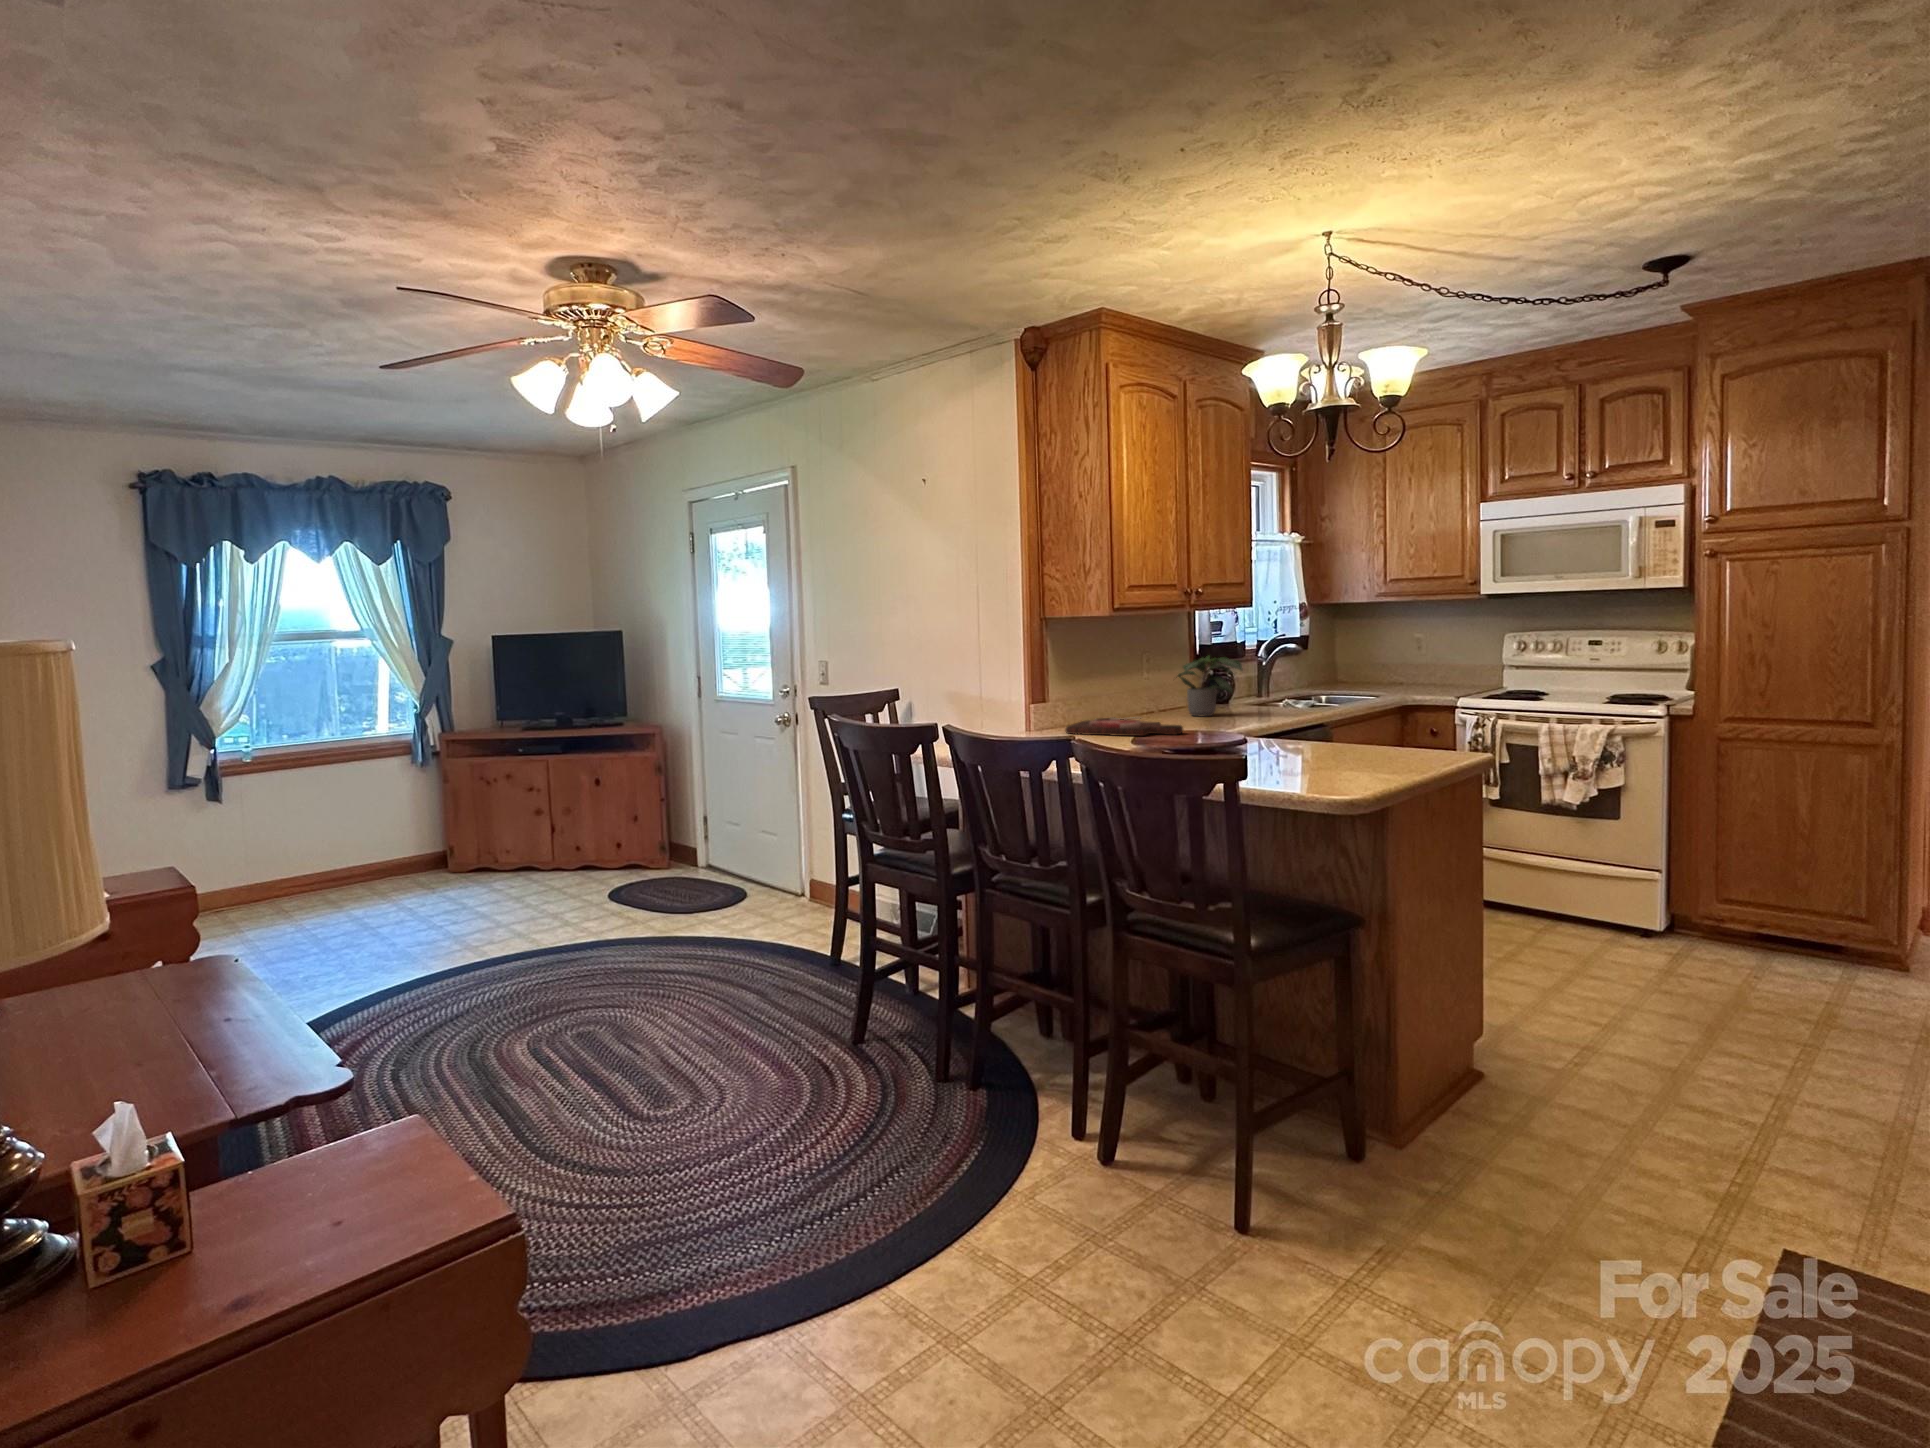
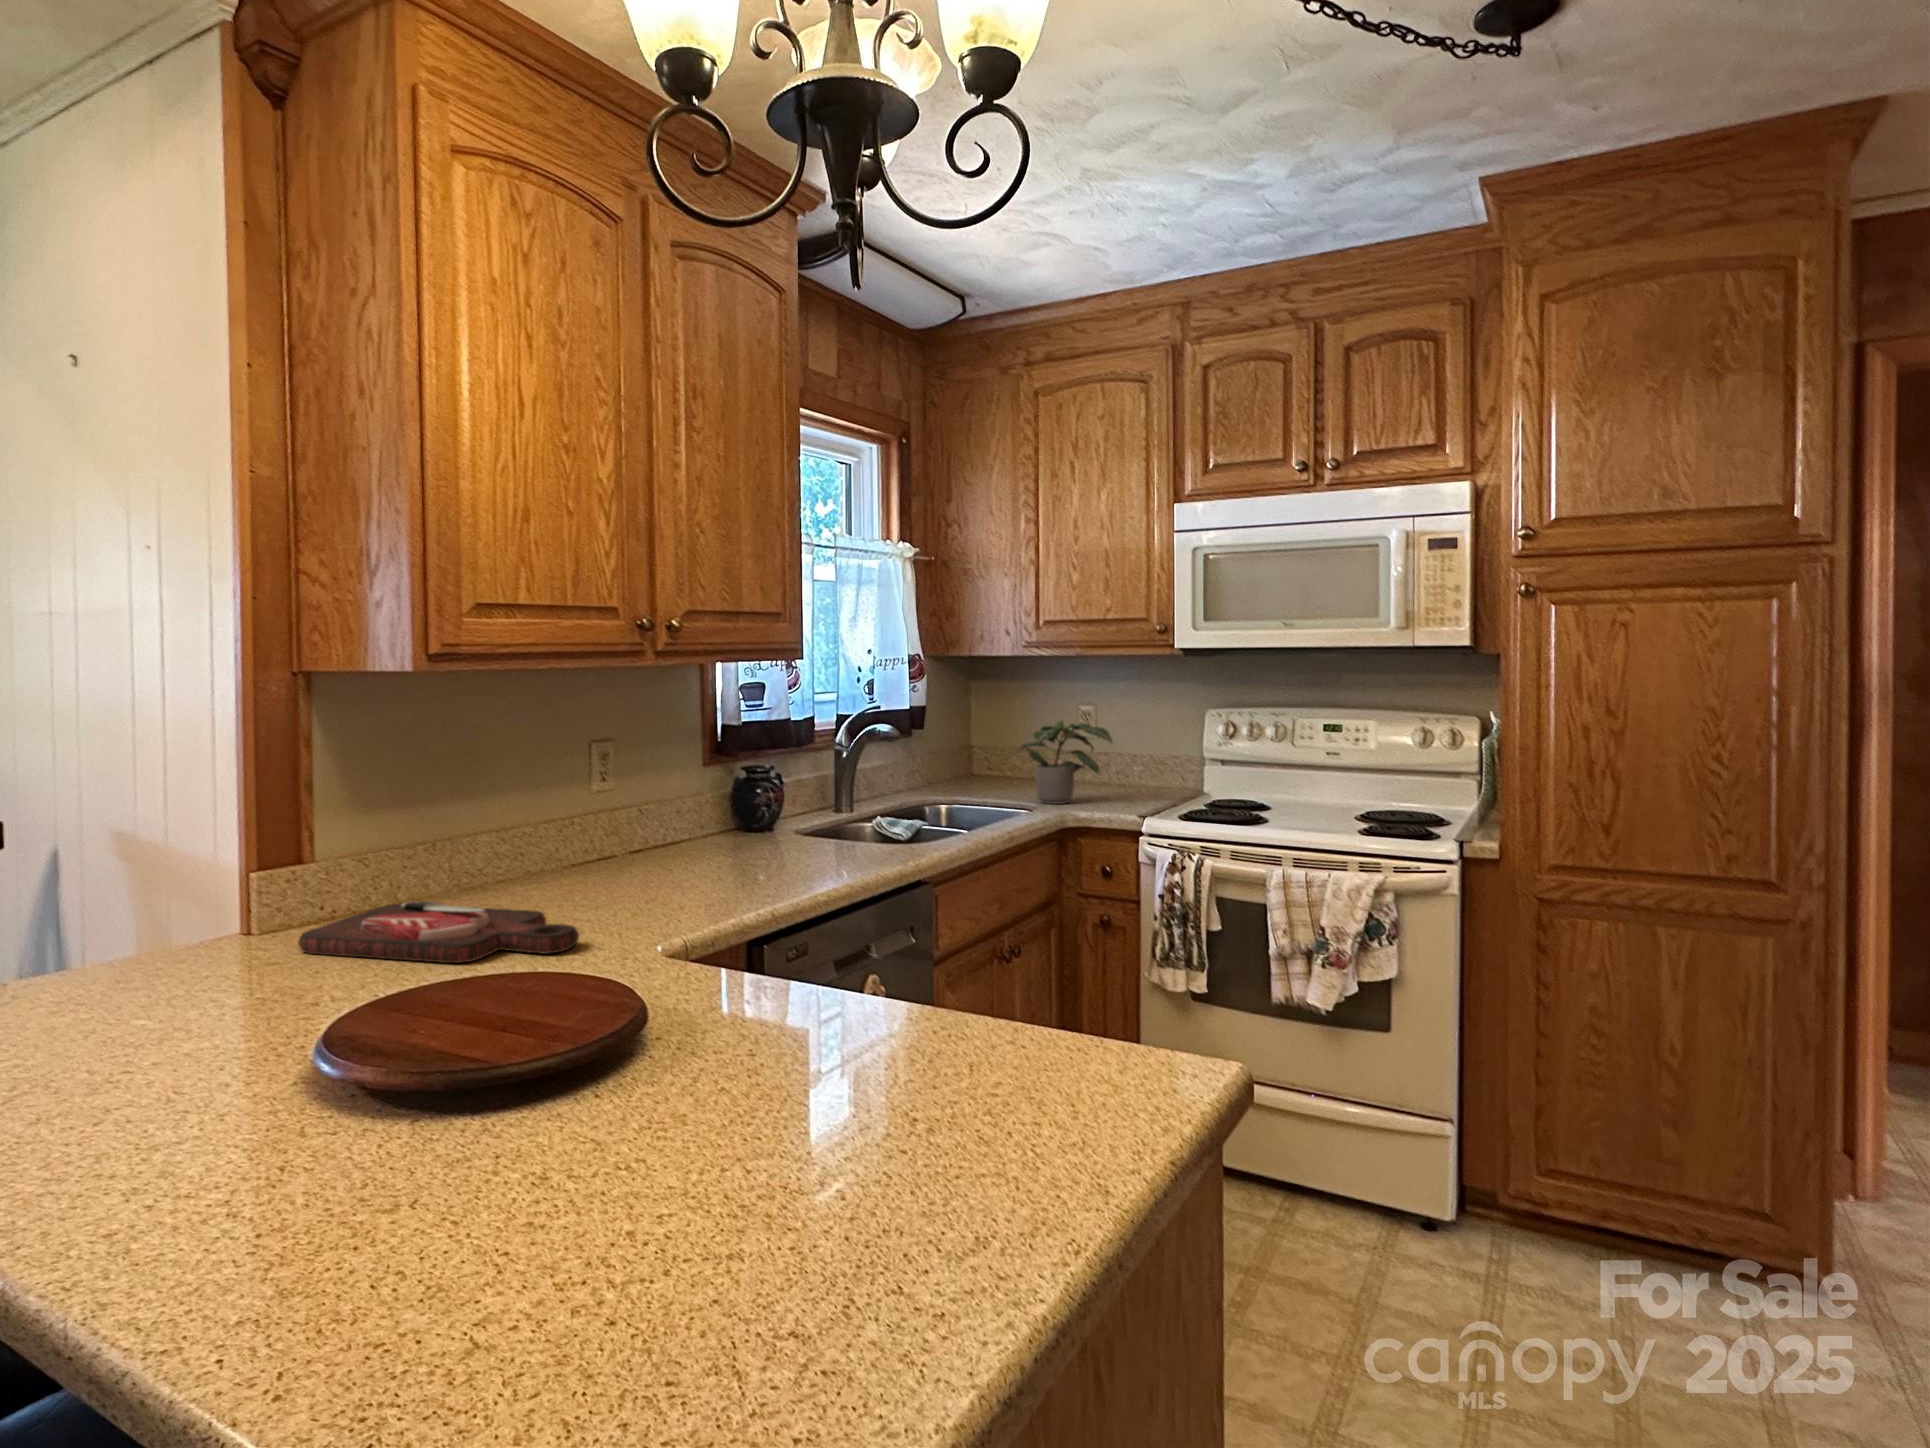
potted plant: present [1178,656,1242,716] -> present [1019,720,1112,804]

